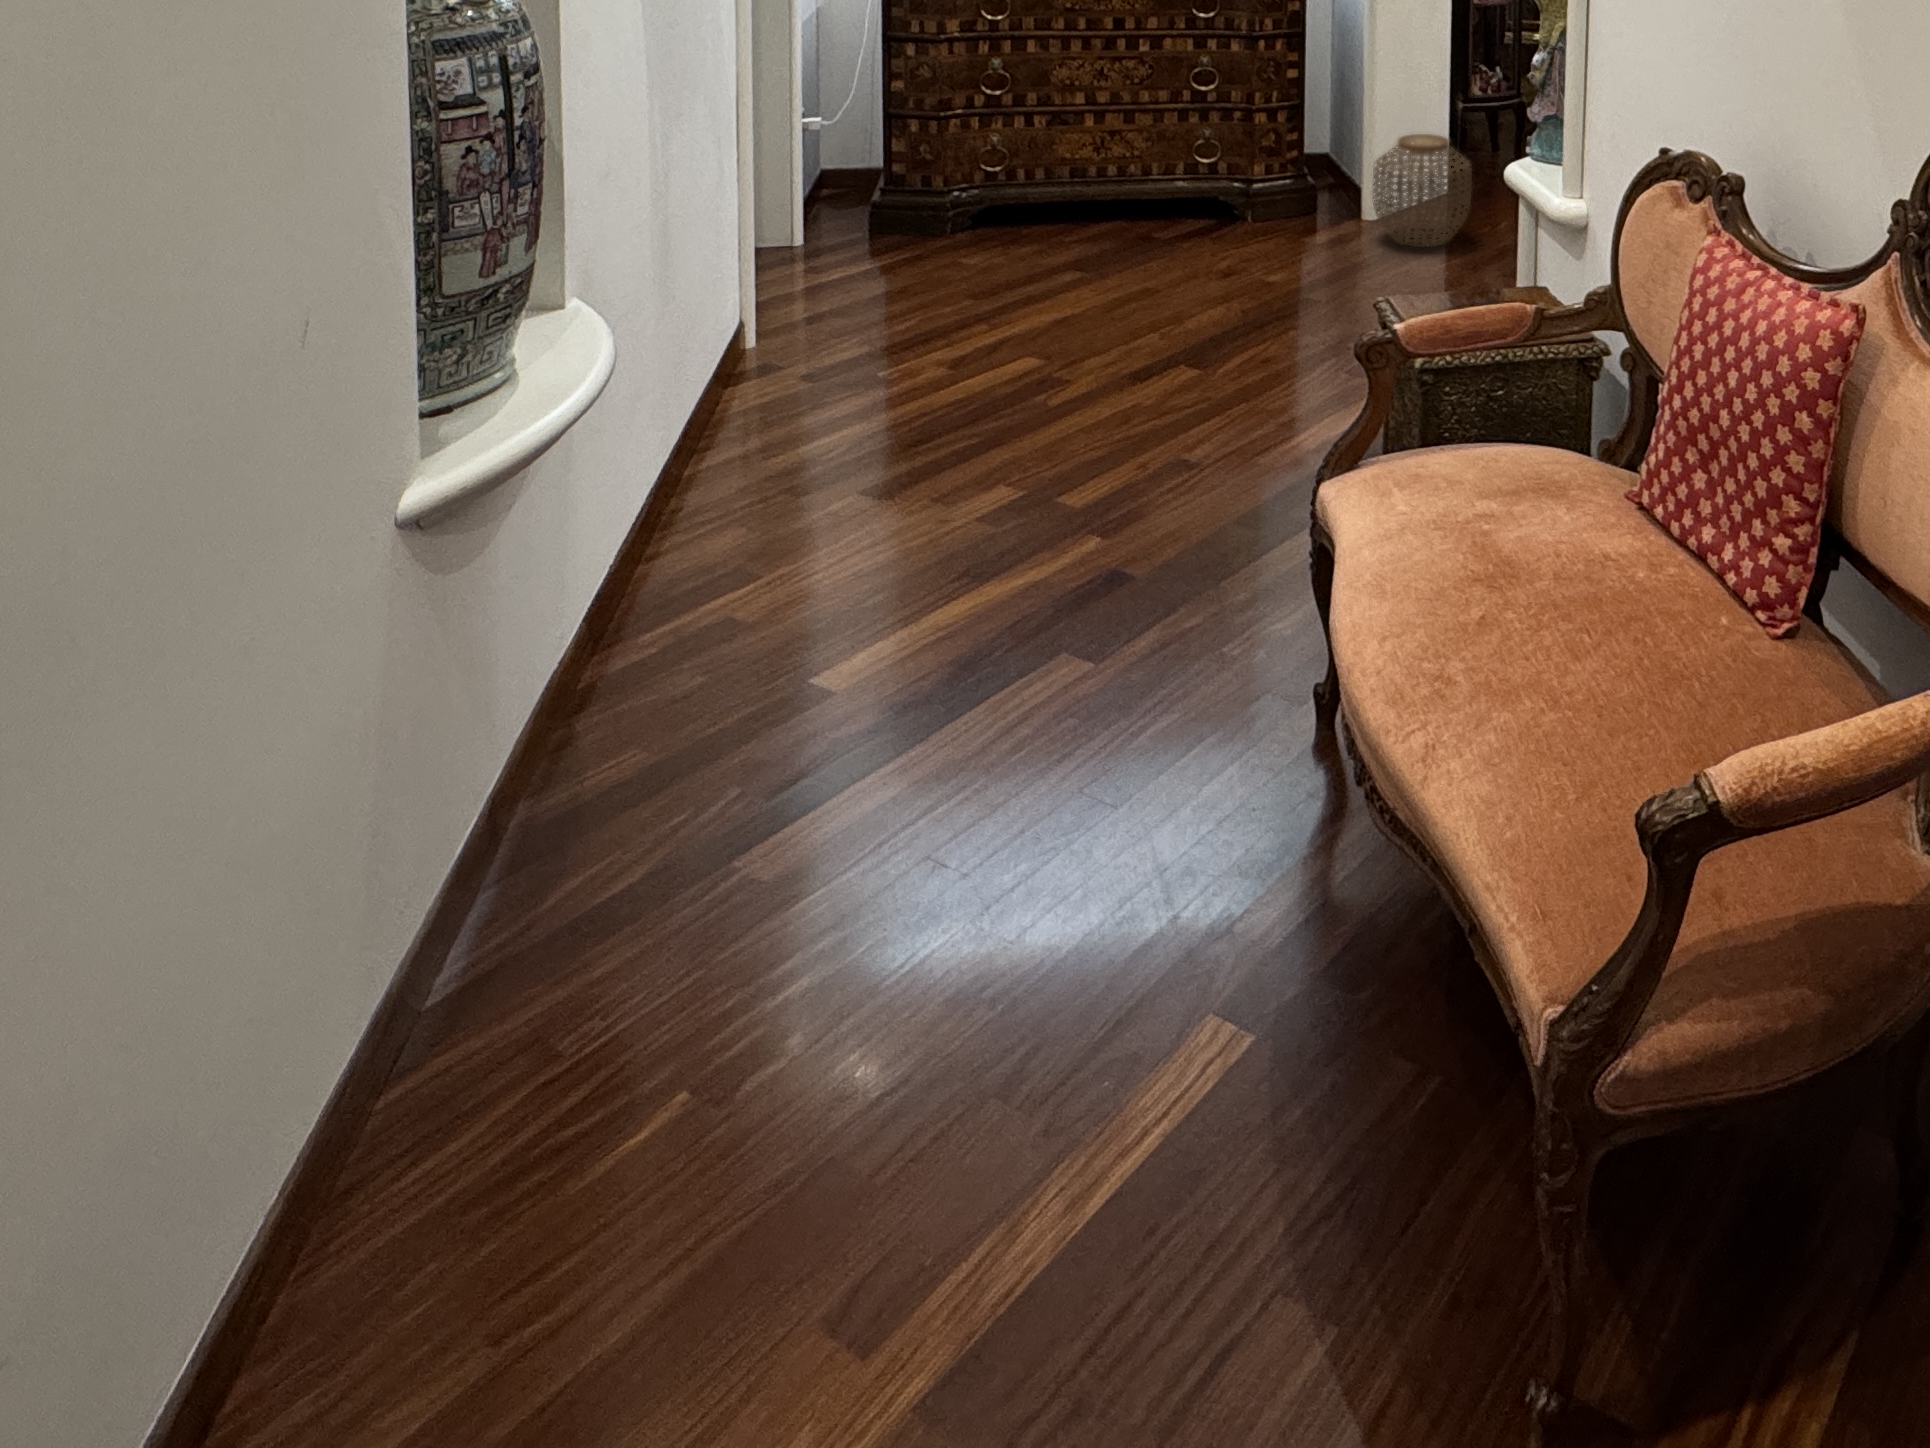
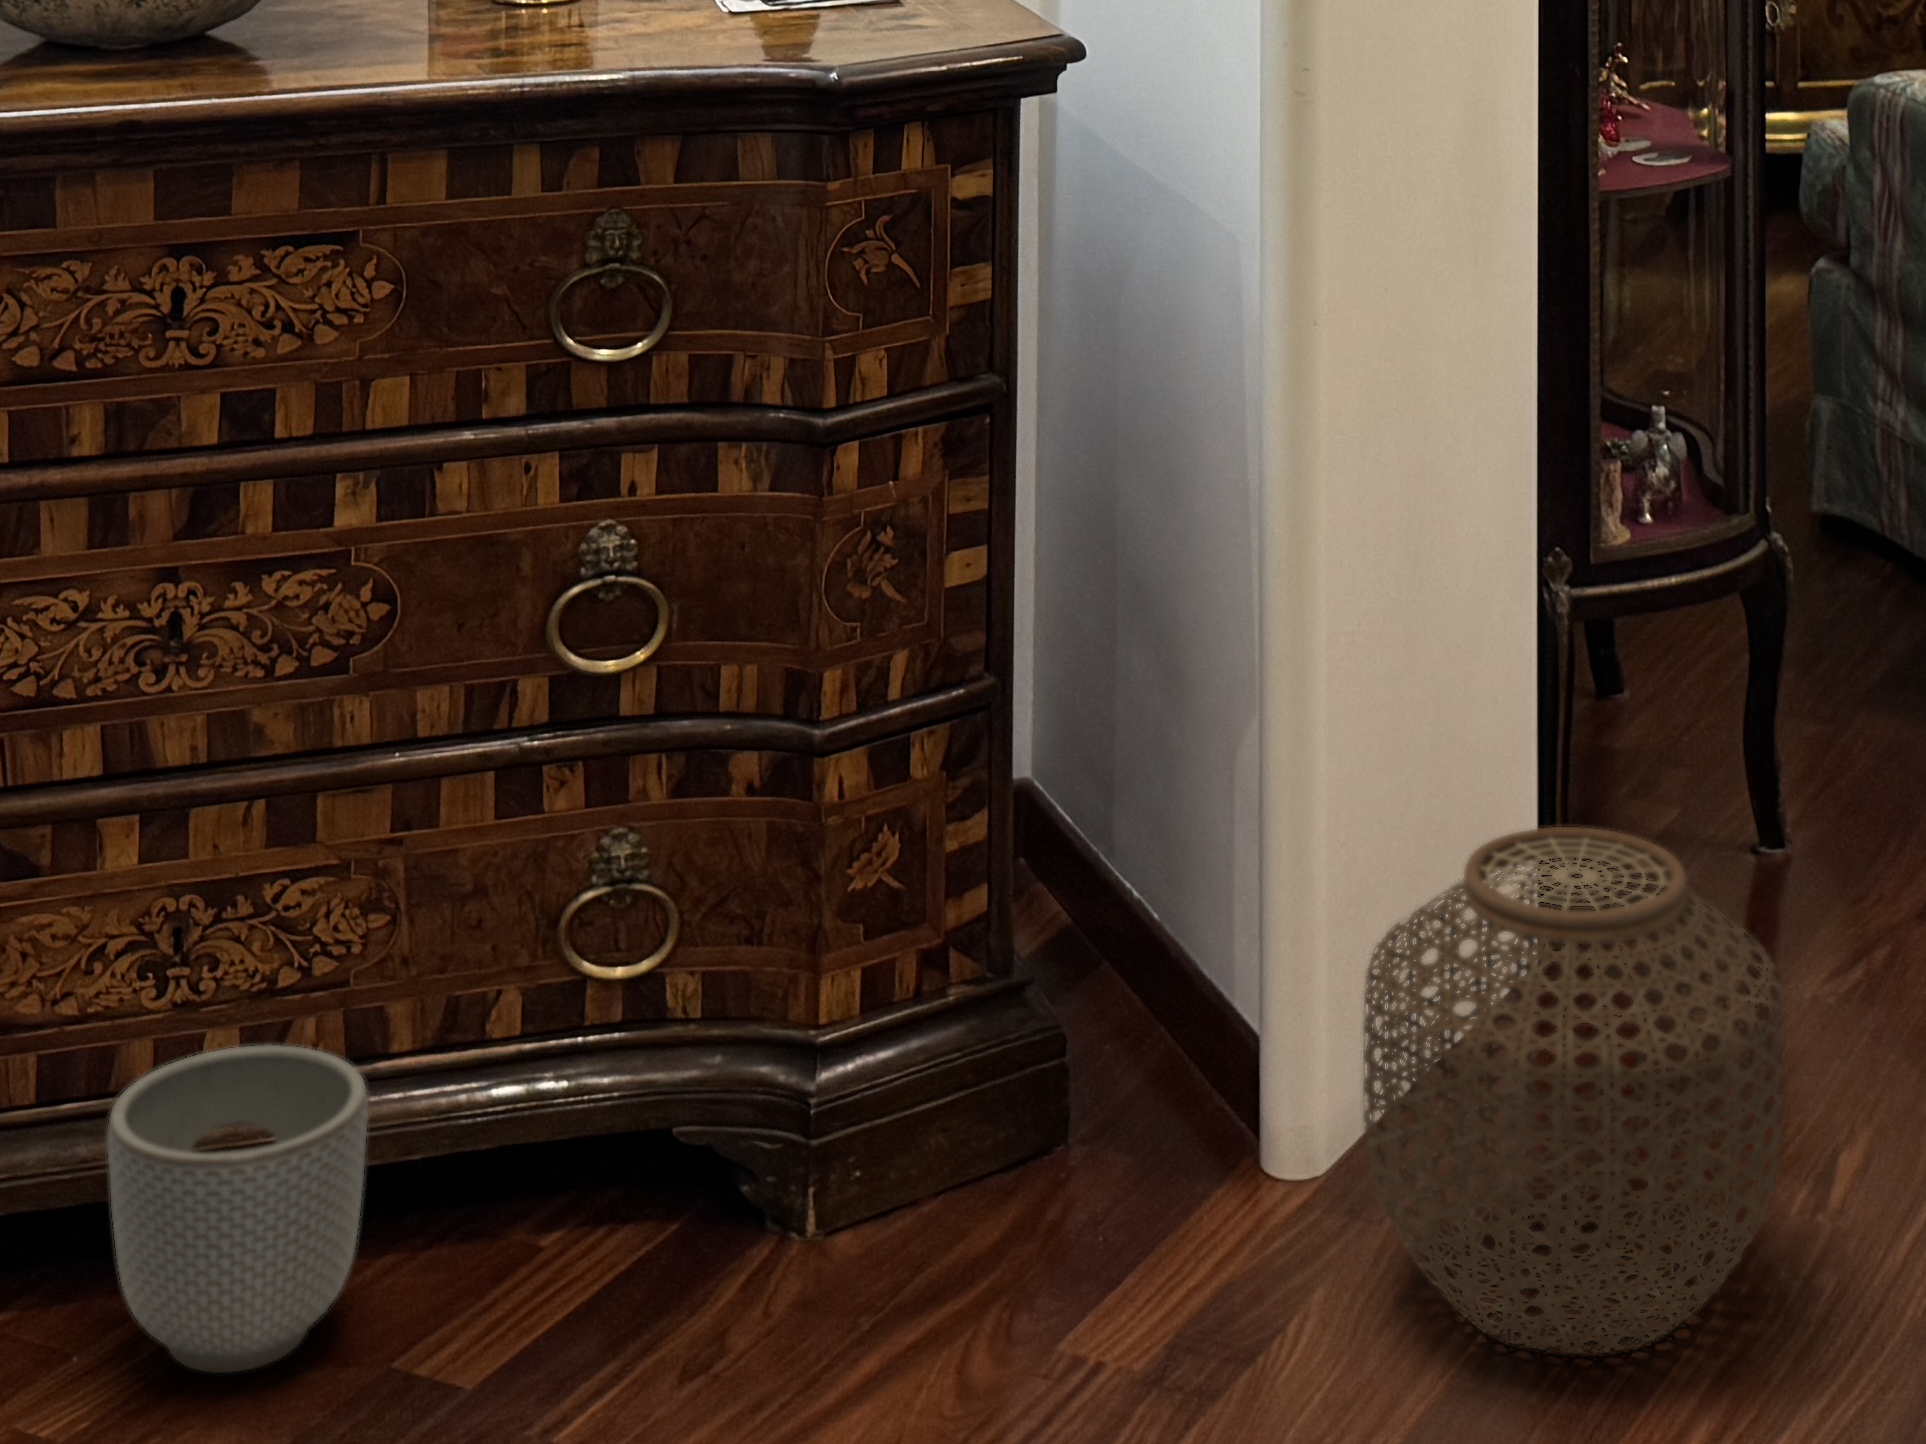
planter: none [1084,169,1144,234] -> present [107,1045,368,1373]

